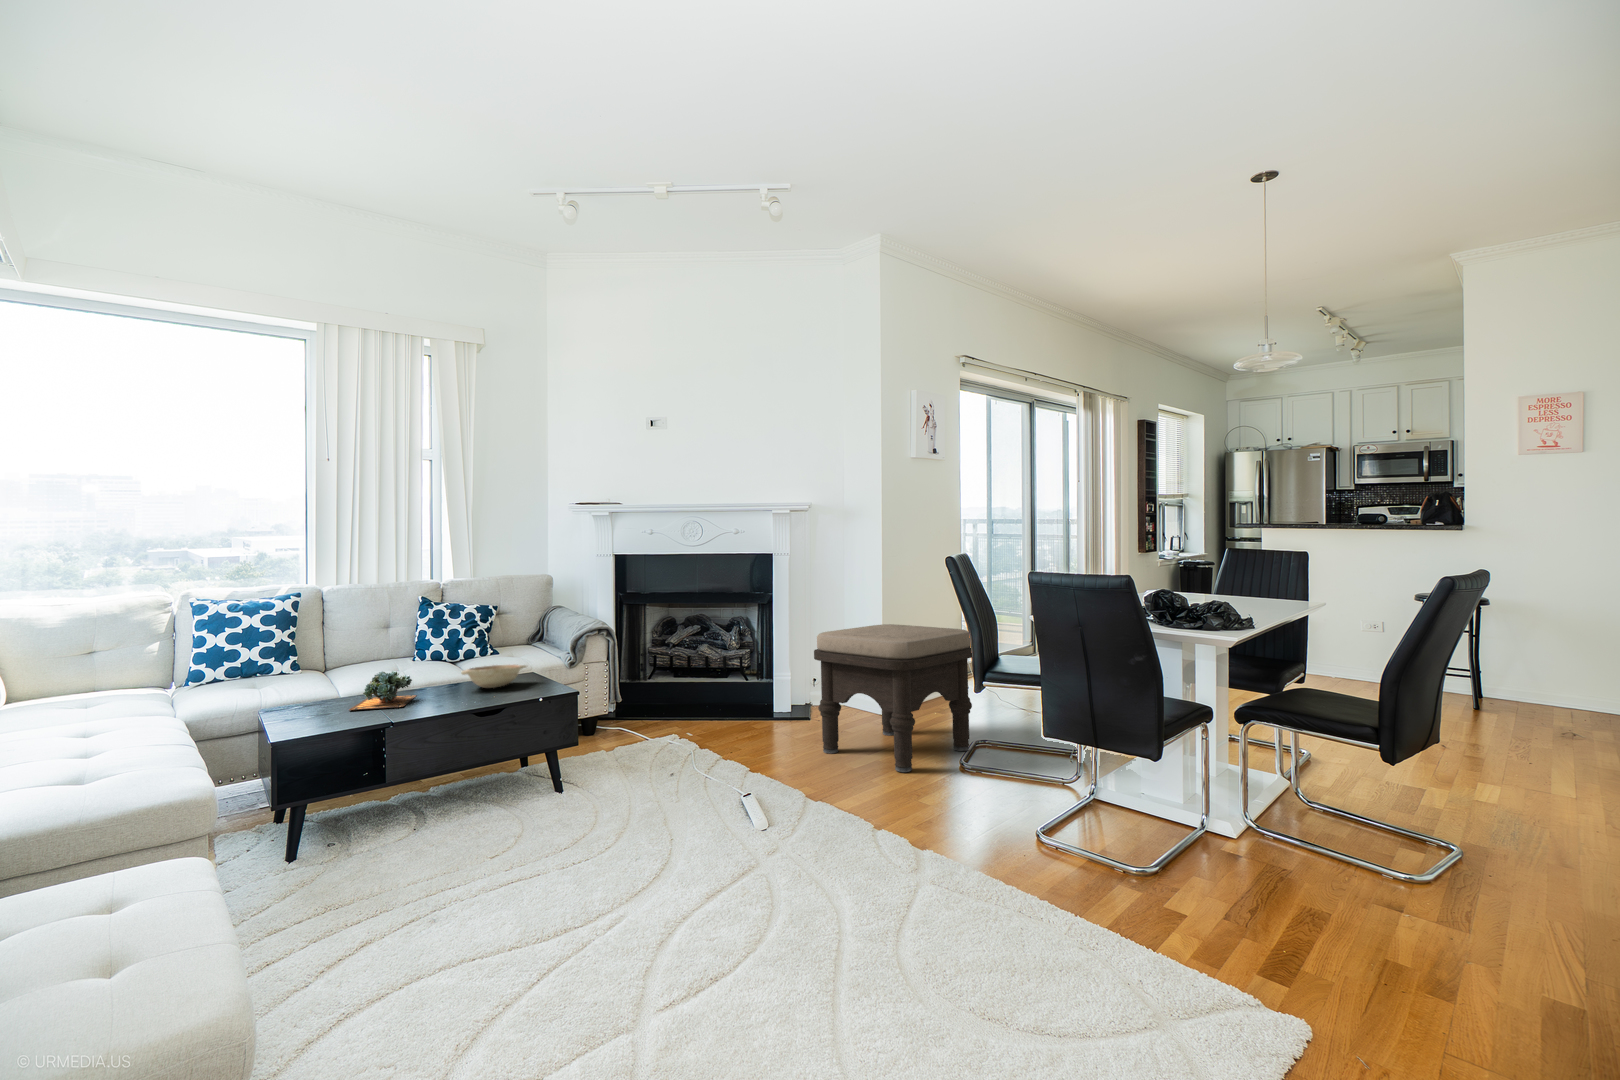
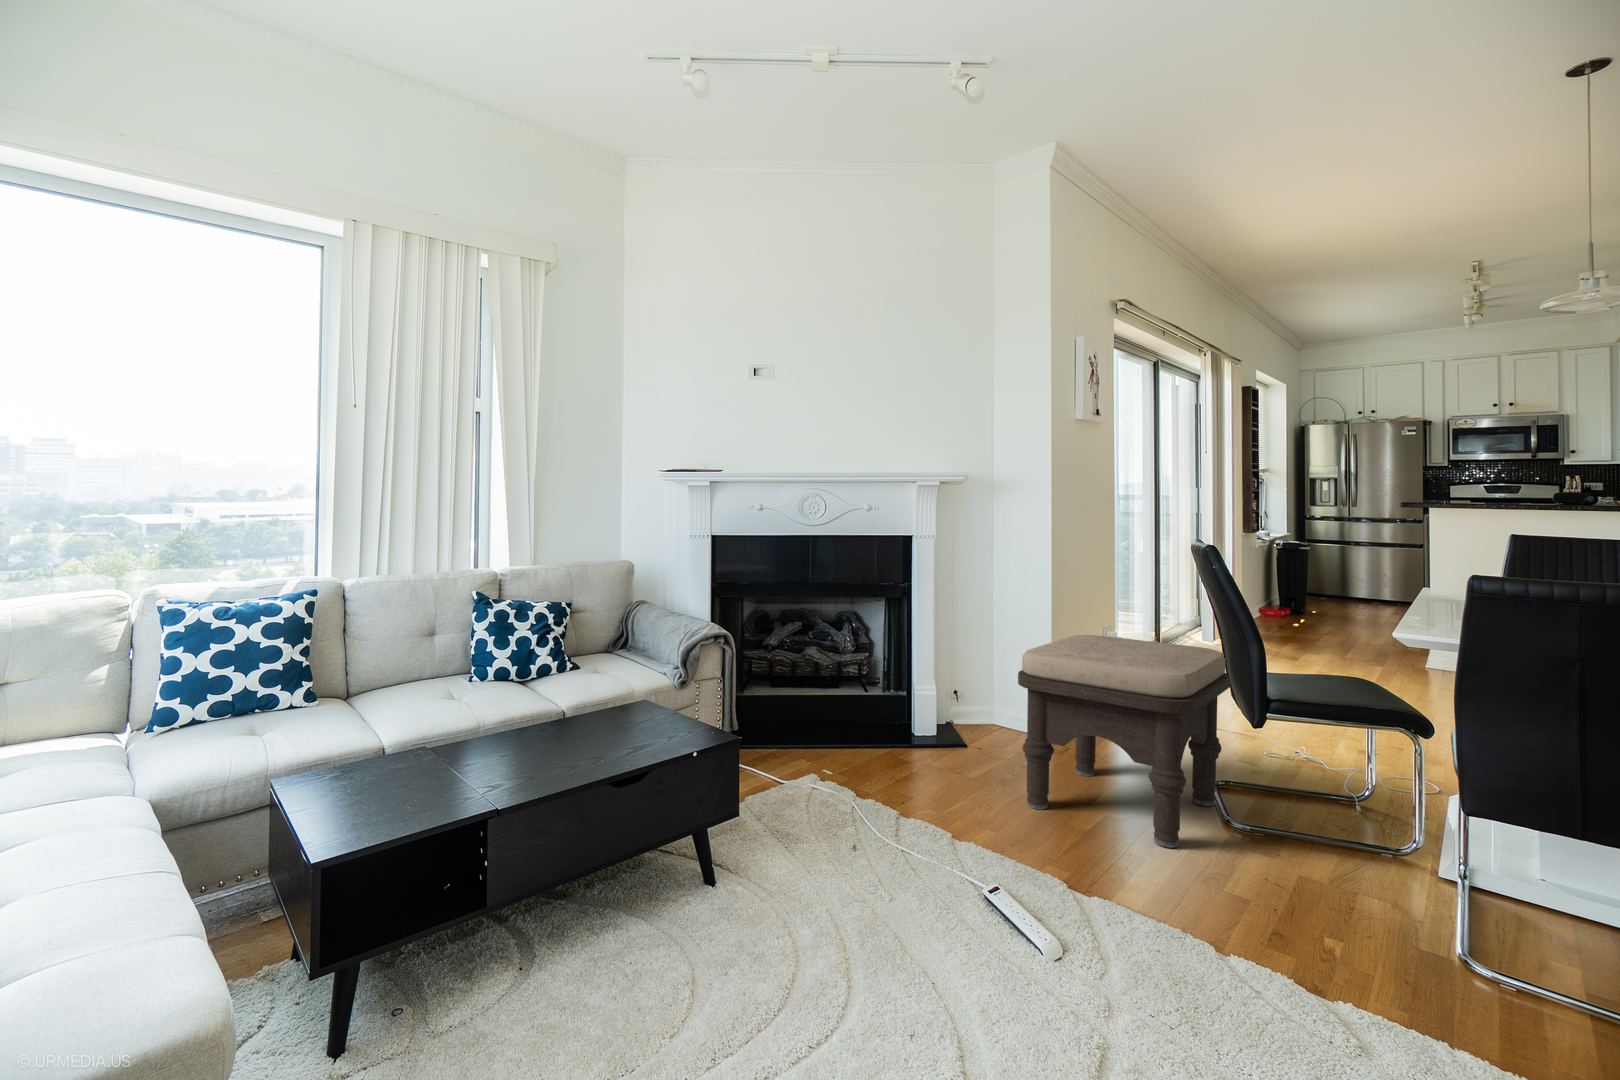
decorative bowl: present [461,665,526,688] -> none [575,701,658,740]
succulent plant: present [349,671,416,711] -> none [428,724,514,794]

